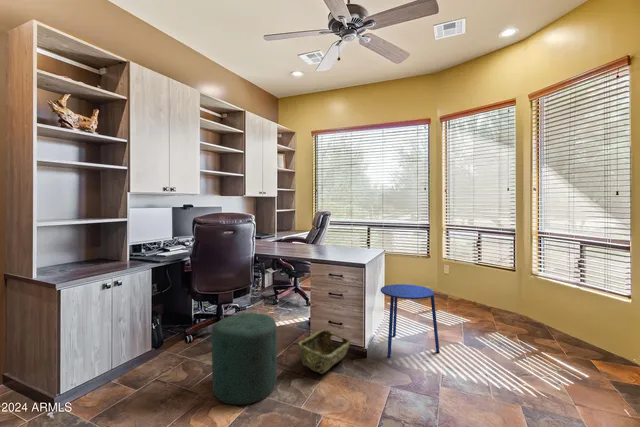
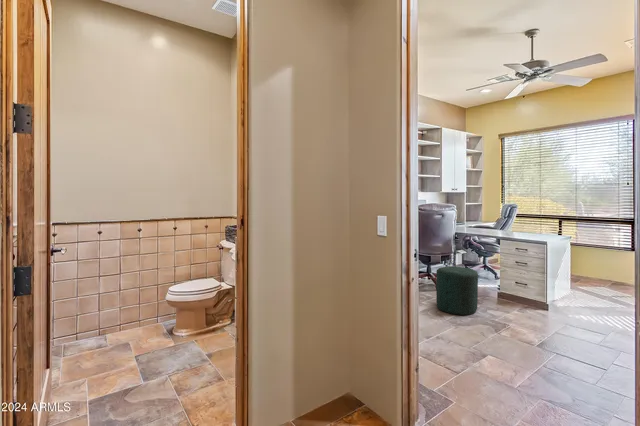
side table: present [381,284,440,358] -> none [562,262,619,317]
woven basket: present [298,329,351,374] -> none [492,287,534,312]

